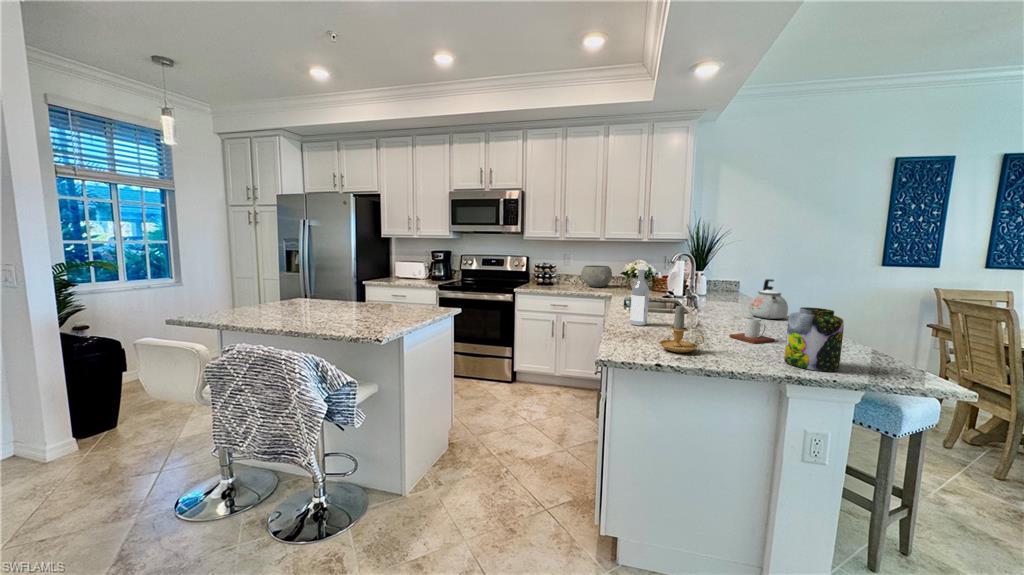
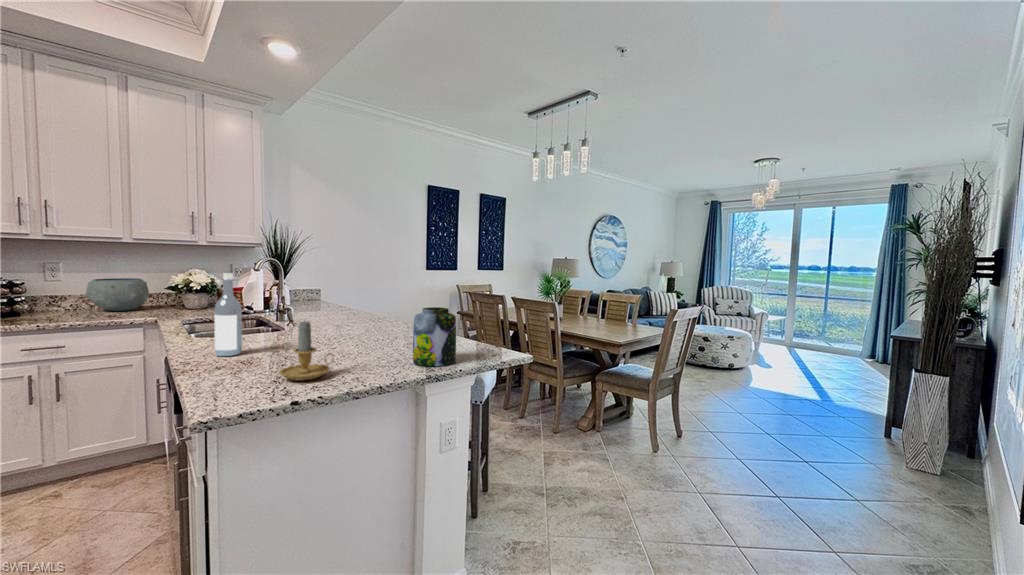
kettle: present [749,279,788,319] -> none [349,285,383,324]
mug: present [729,317,775,344] -> none [348,324,391,352]

